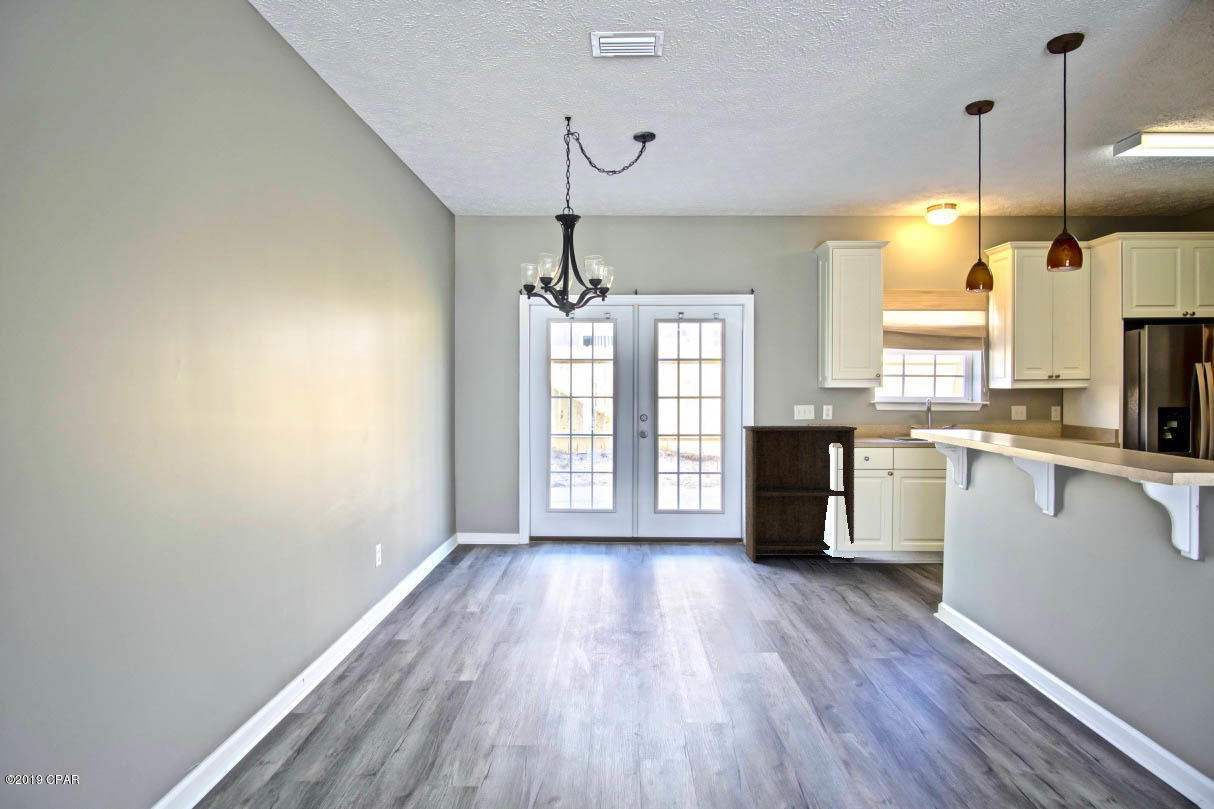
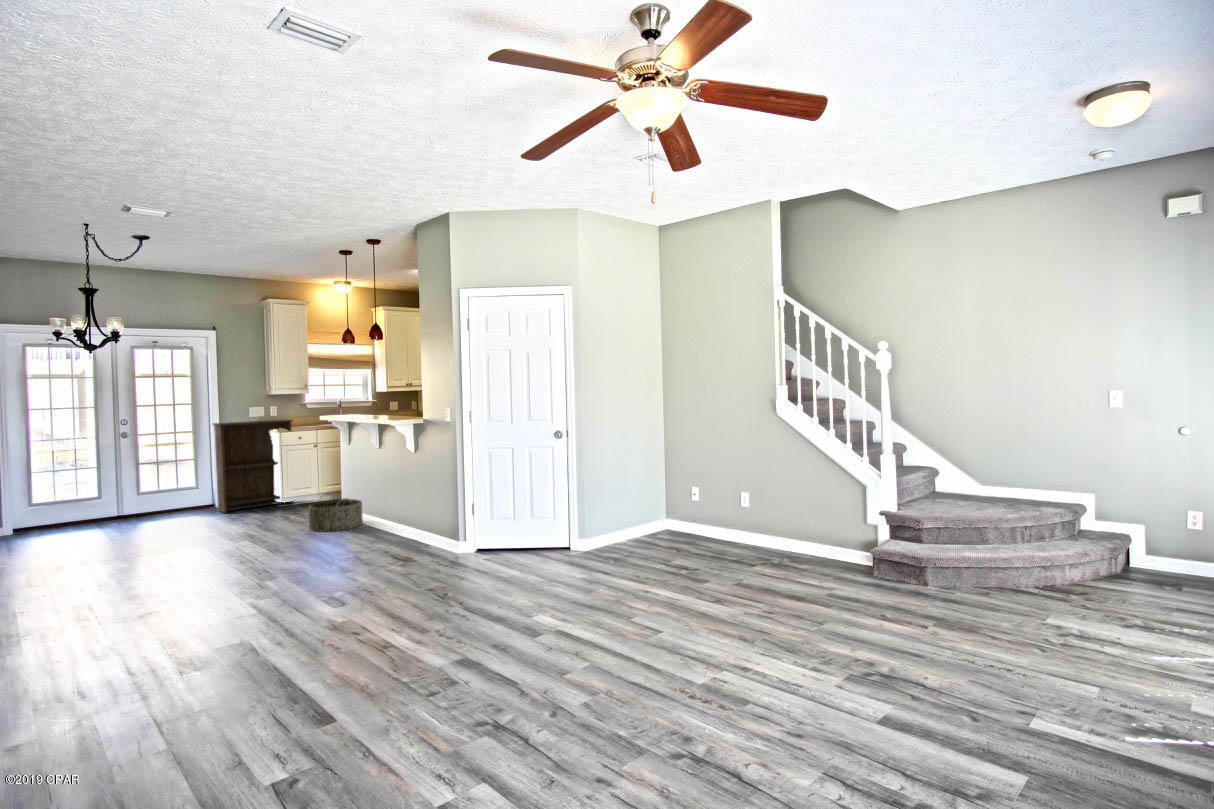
basket: none [895,585,1020,691] -> present [308,498,363,531]

